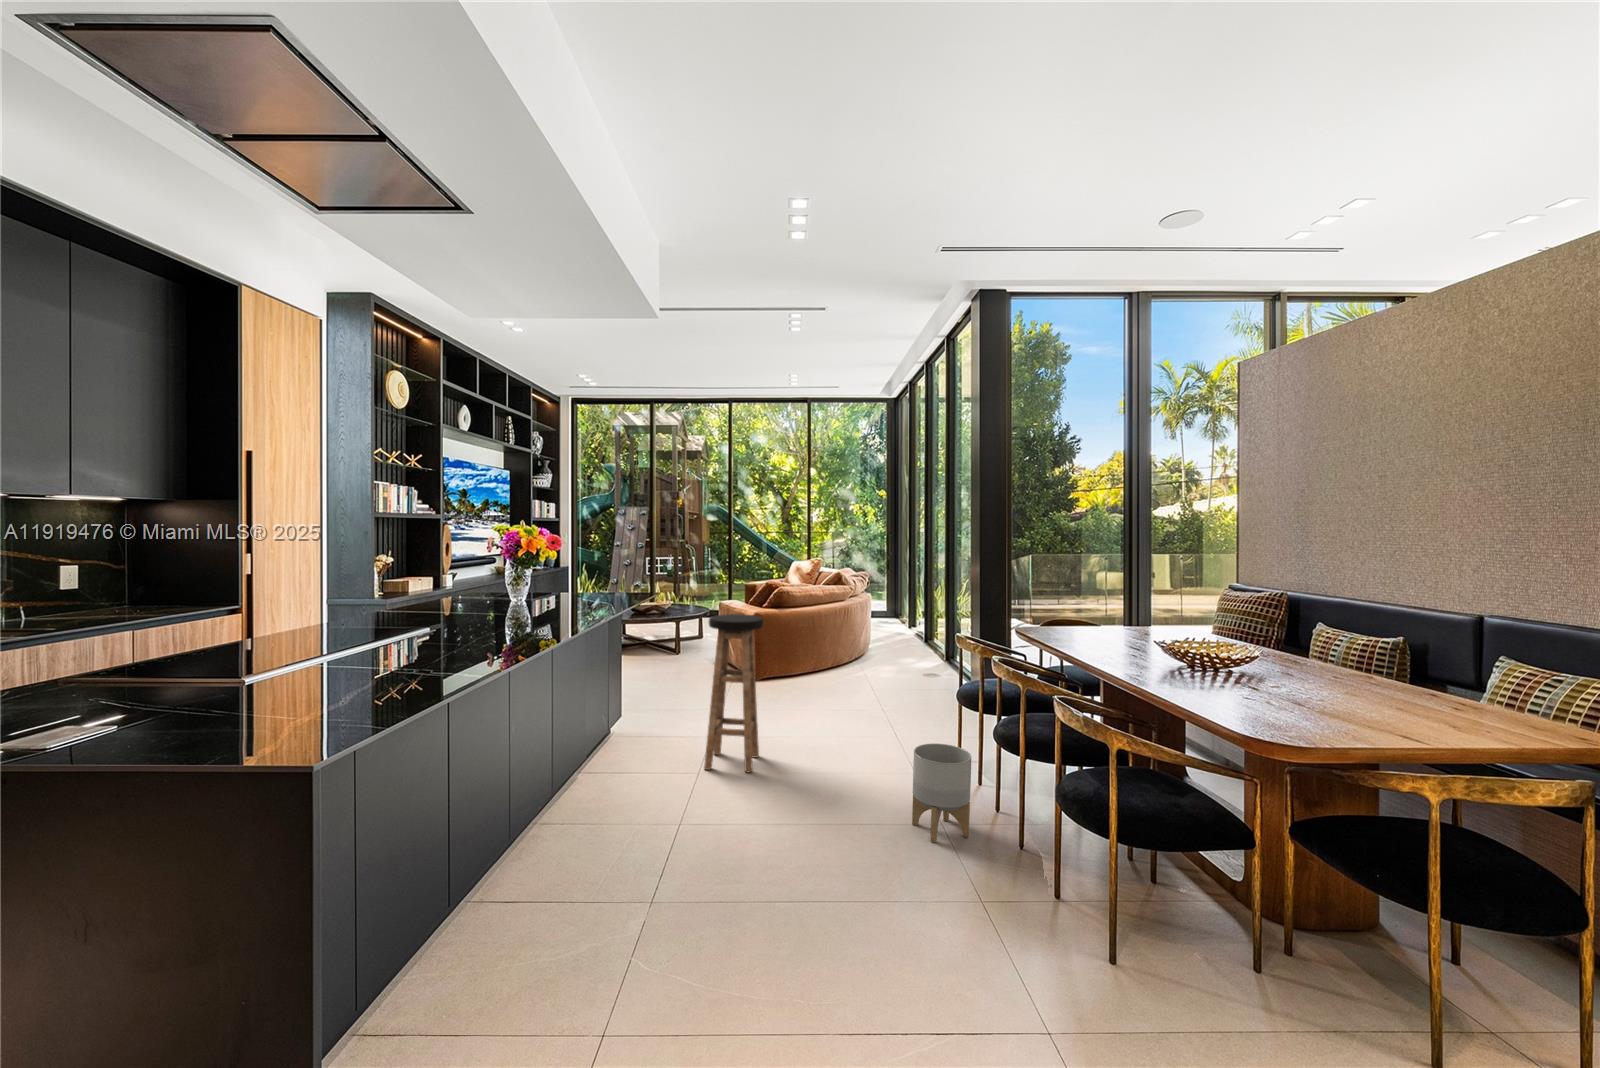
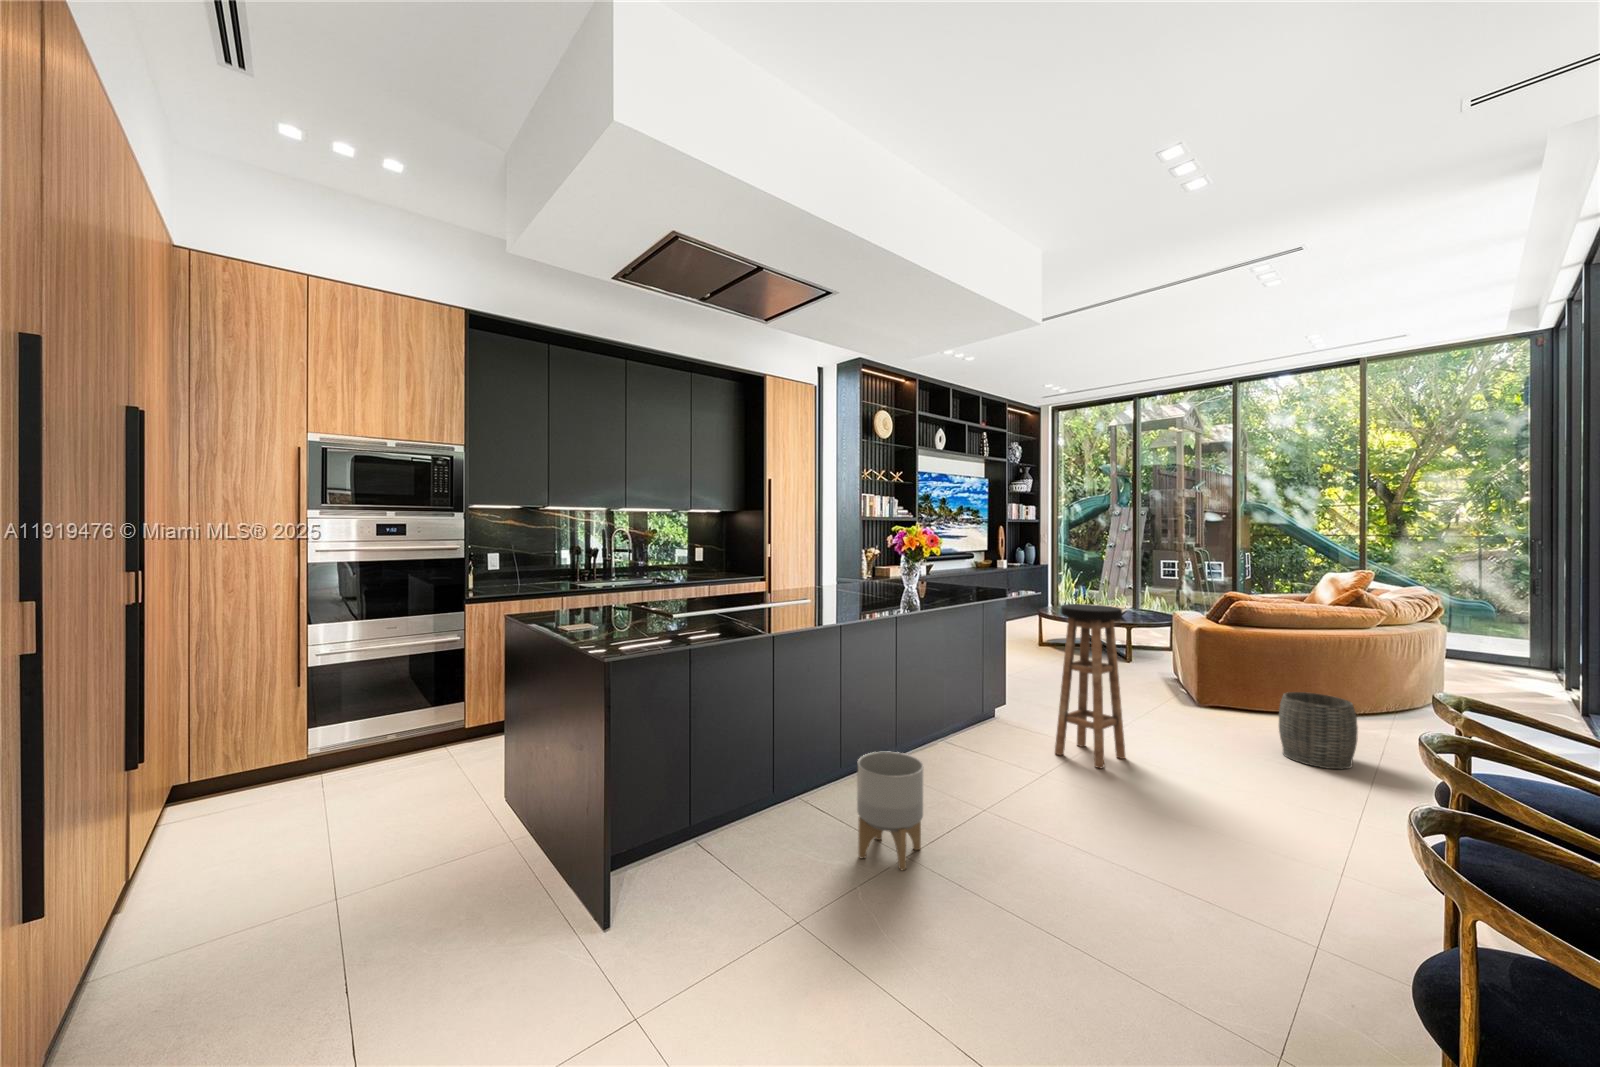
woven basket: none [842,668,889,725] -> present [1279,692,1358,769]
planter: present [912,743,971,843] -> present [857,752,923,870]

